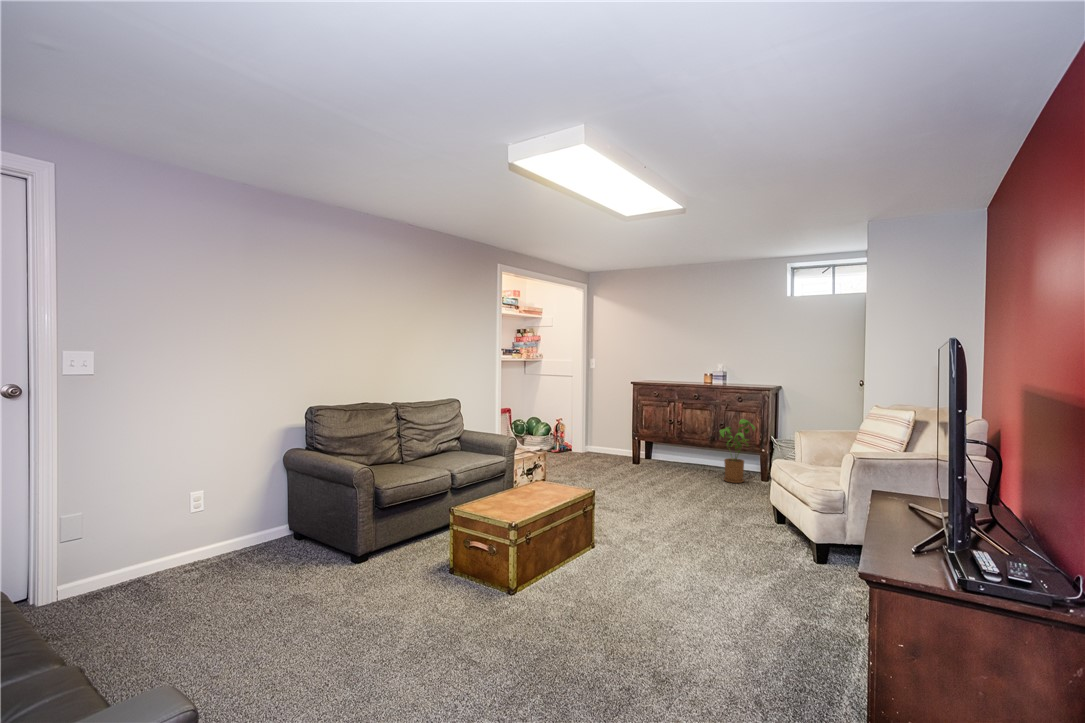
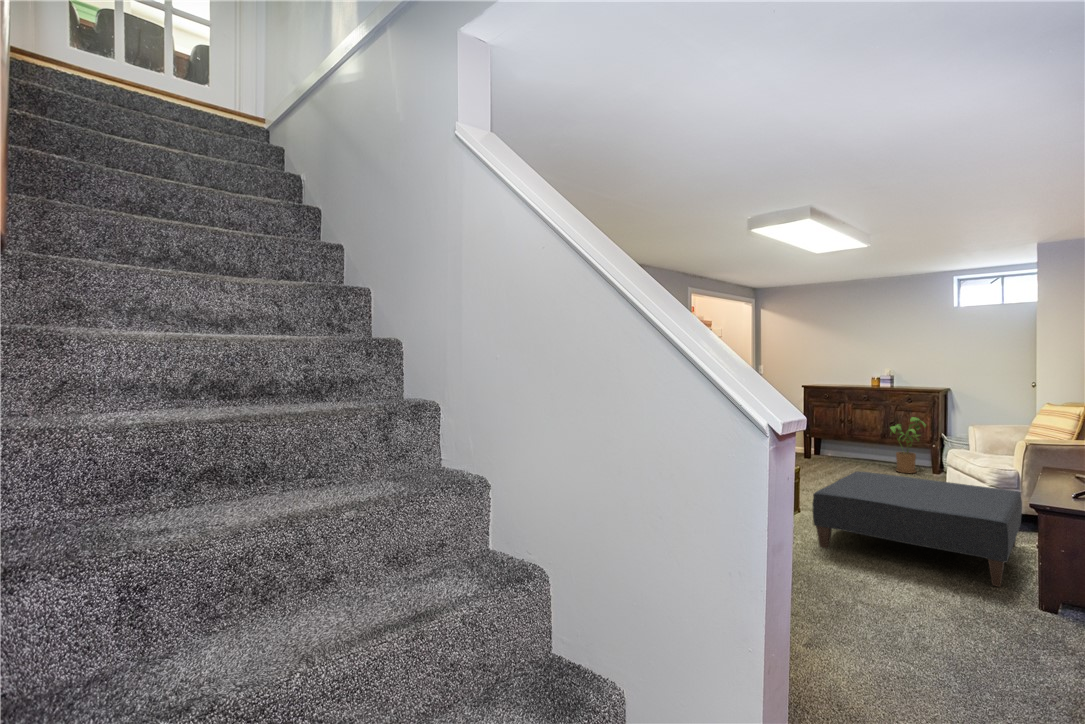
ottoman: none [591,493,847,675] -> present [812,471,1022,587]

